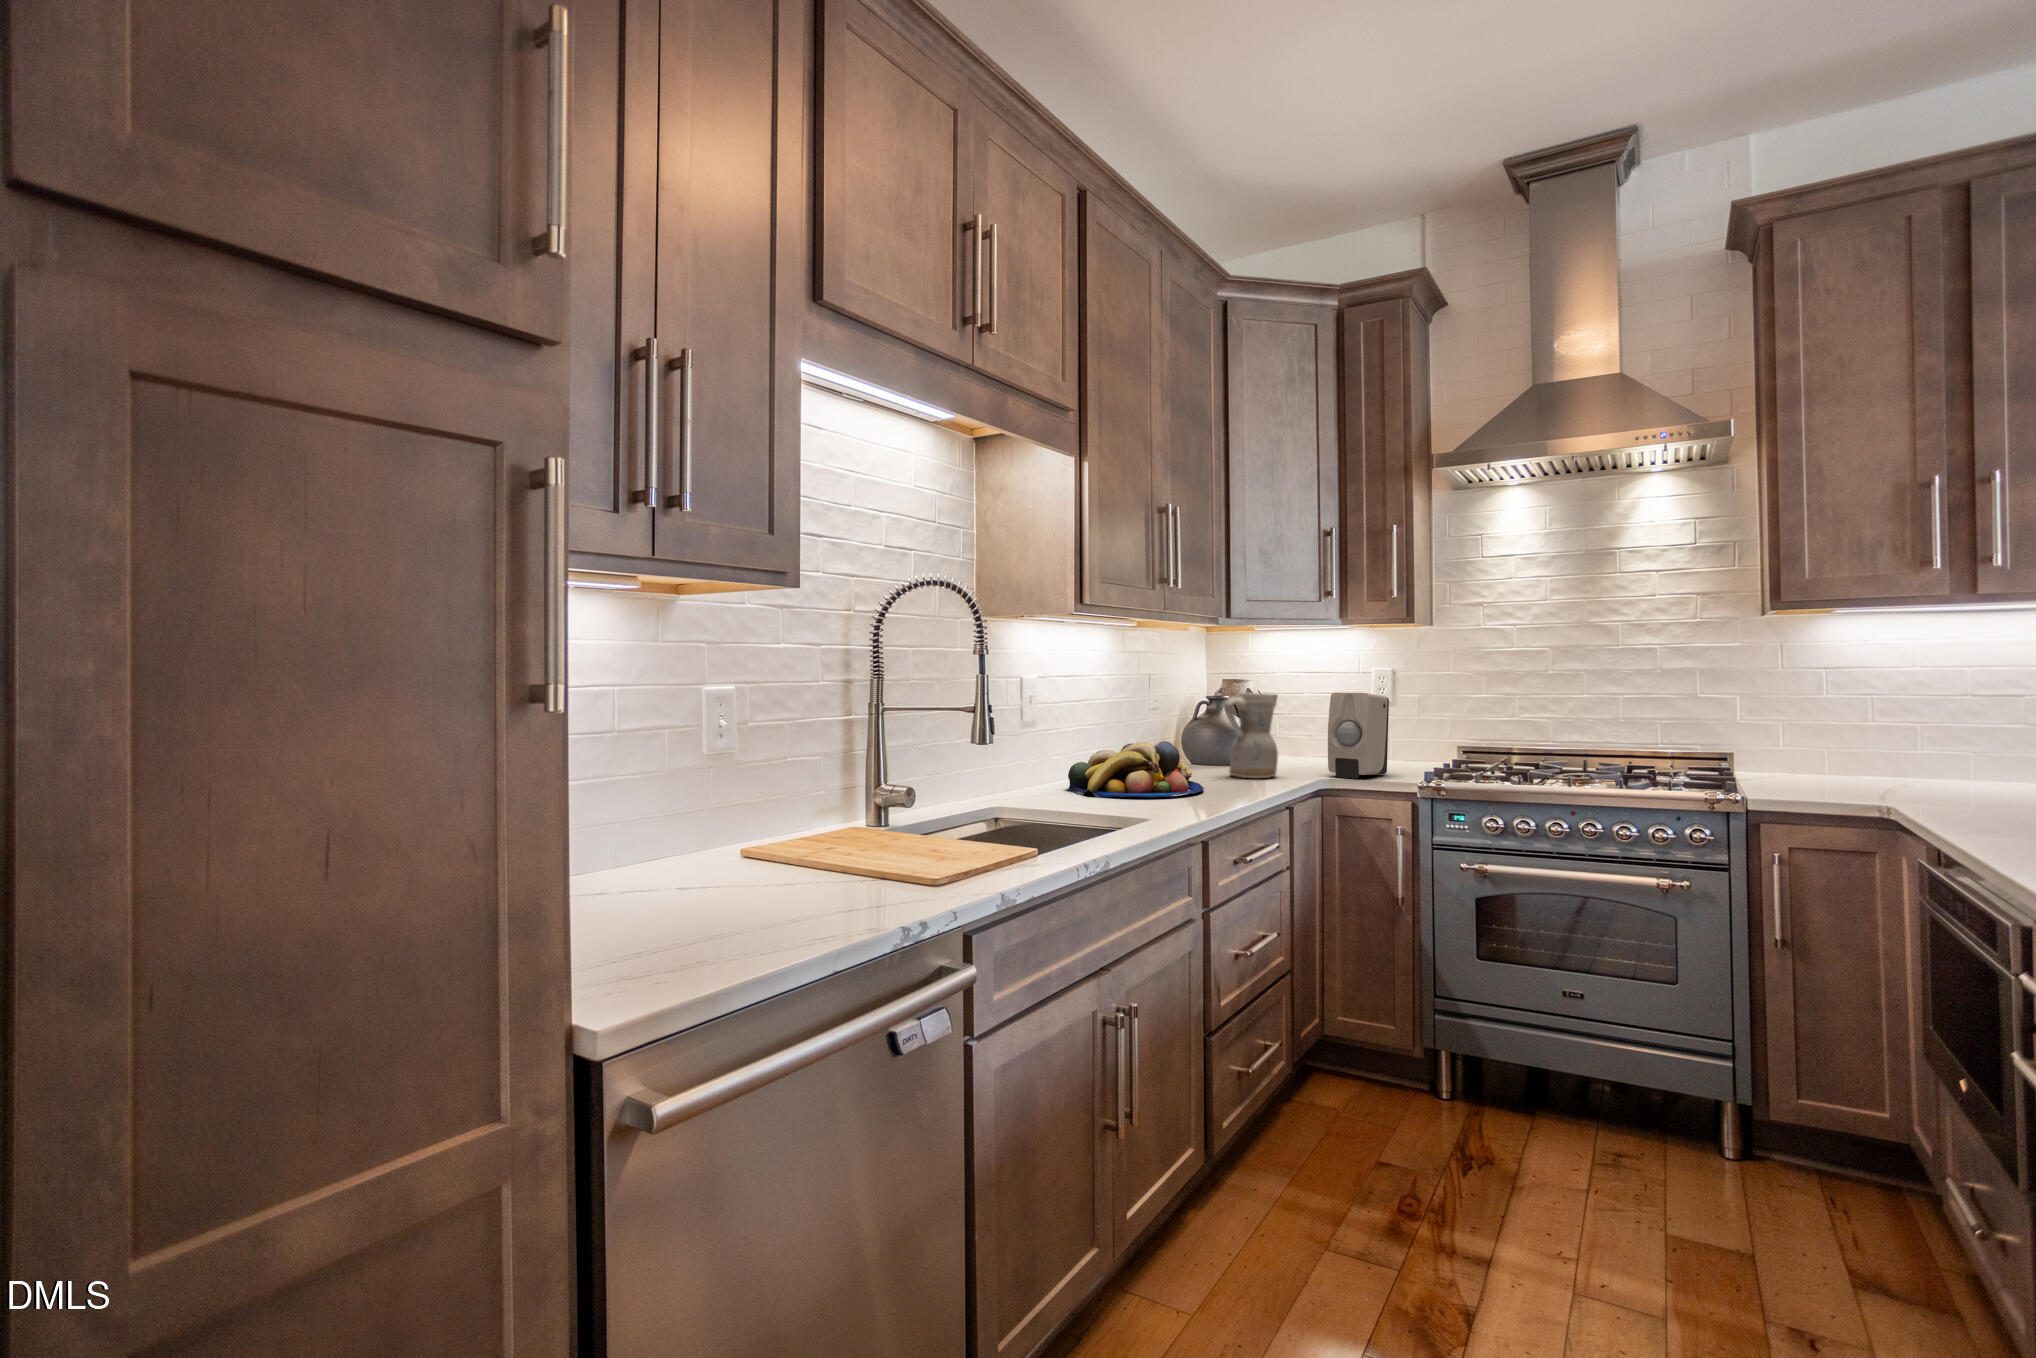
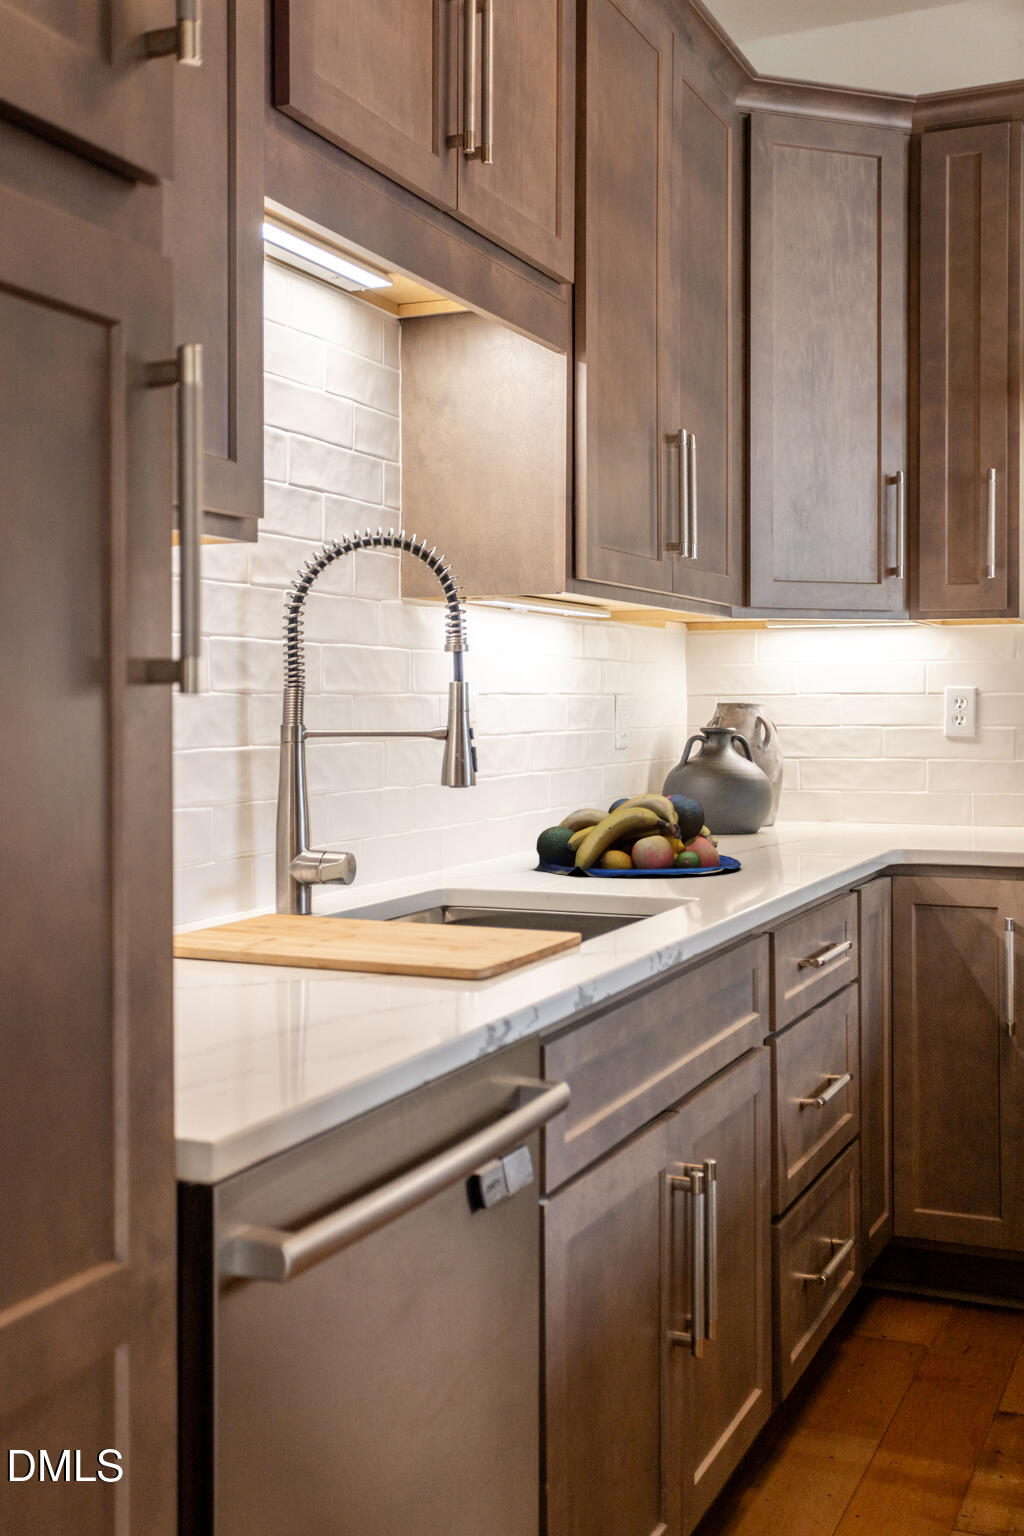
ceramic pitcher: present [1224,693,1278,778] -> none [752,722,829,851]
soap dispenser: present [1328,693,1389,779] -> none [899,722,983,849]

